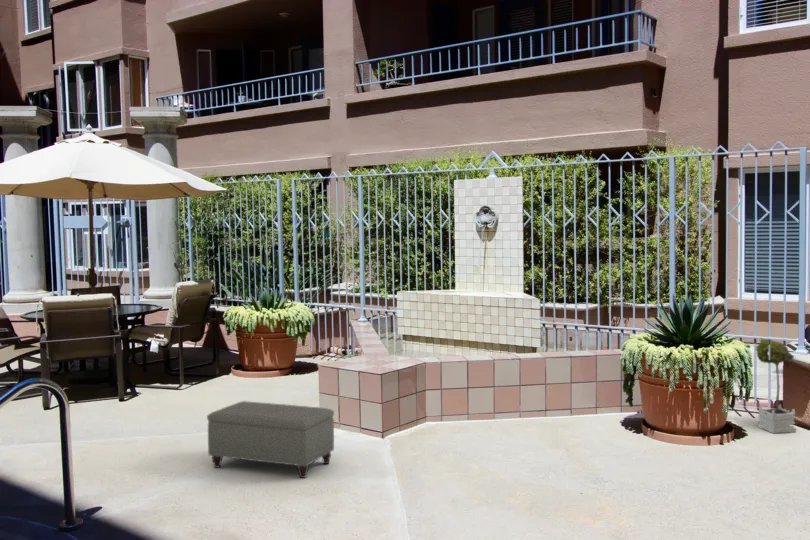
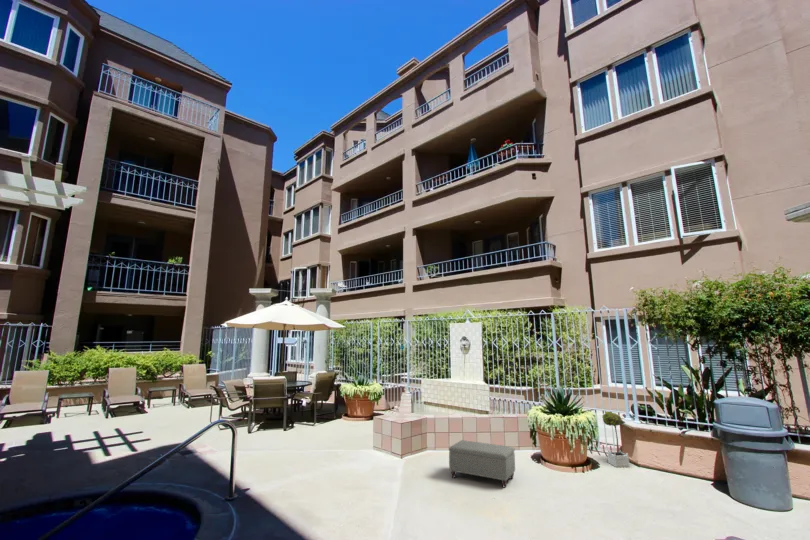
ottoman: present [207,401,334,478] -> present [449,440,515,487]

